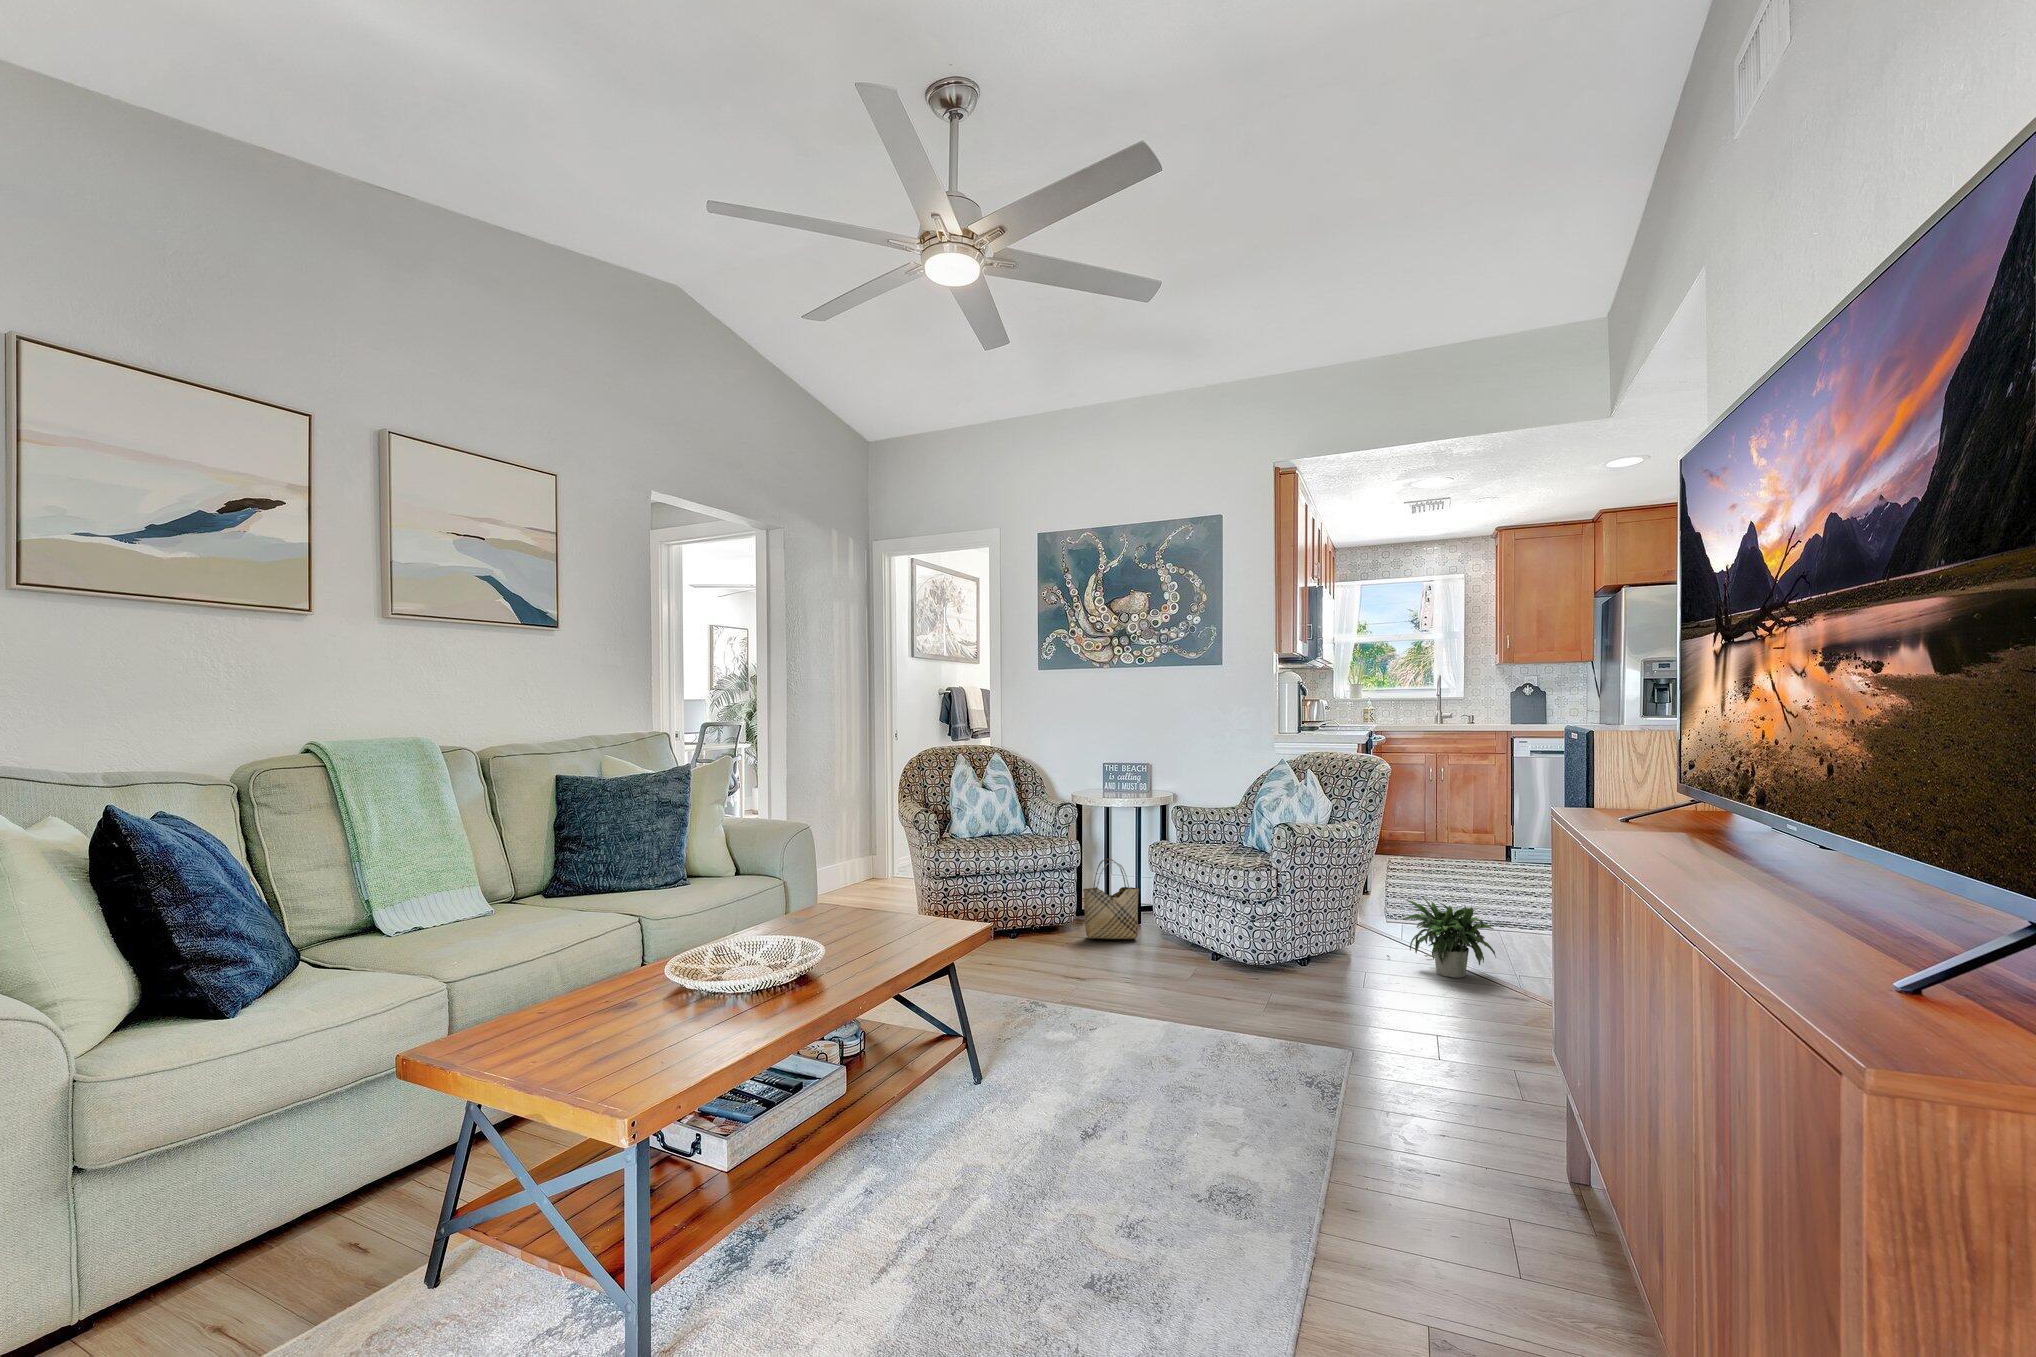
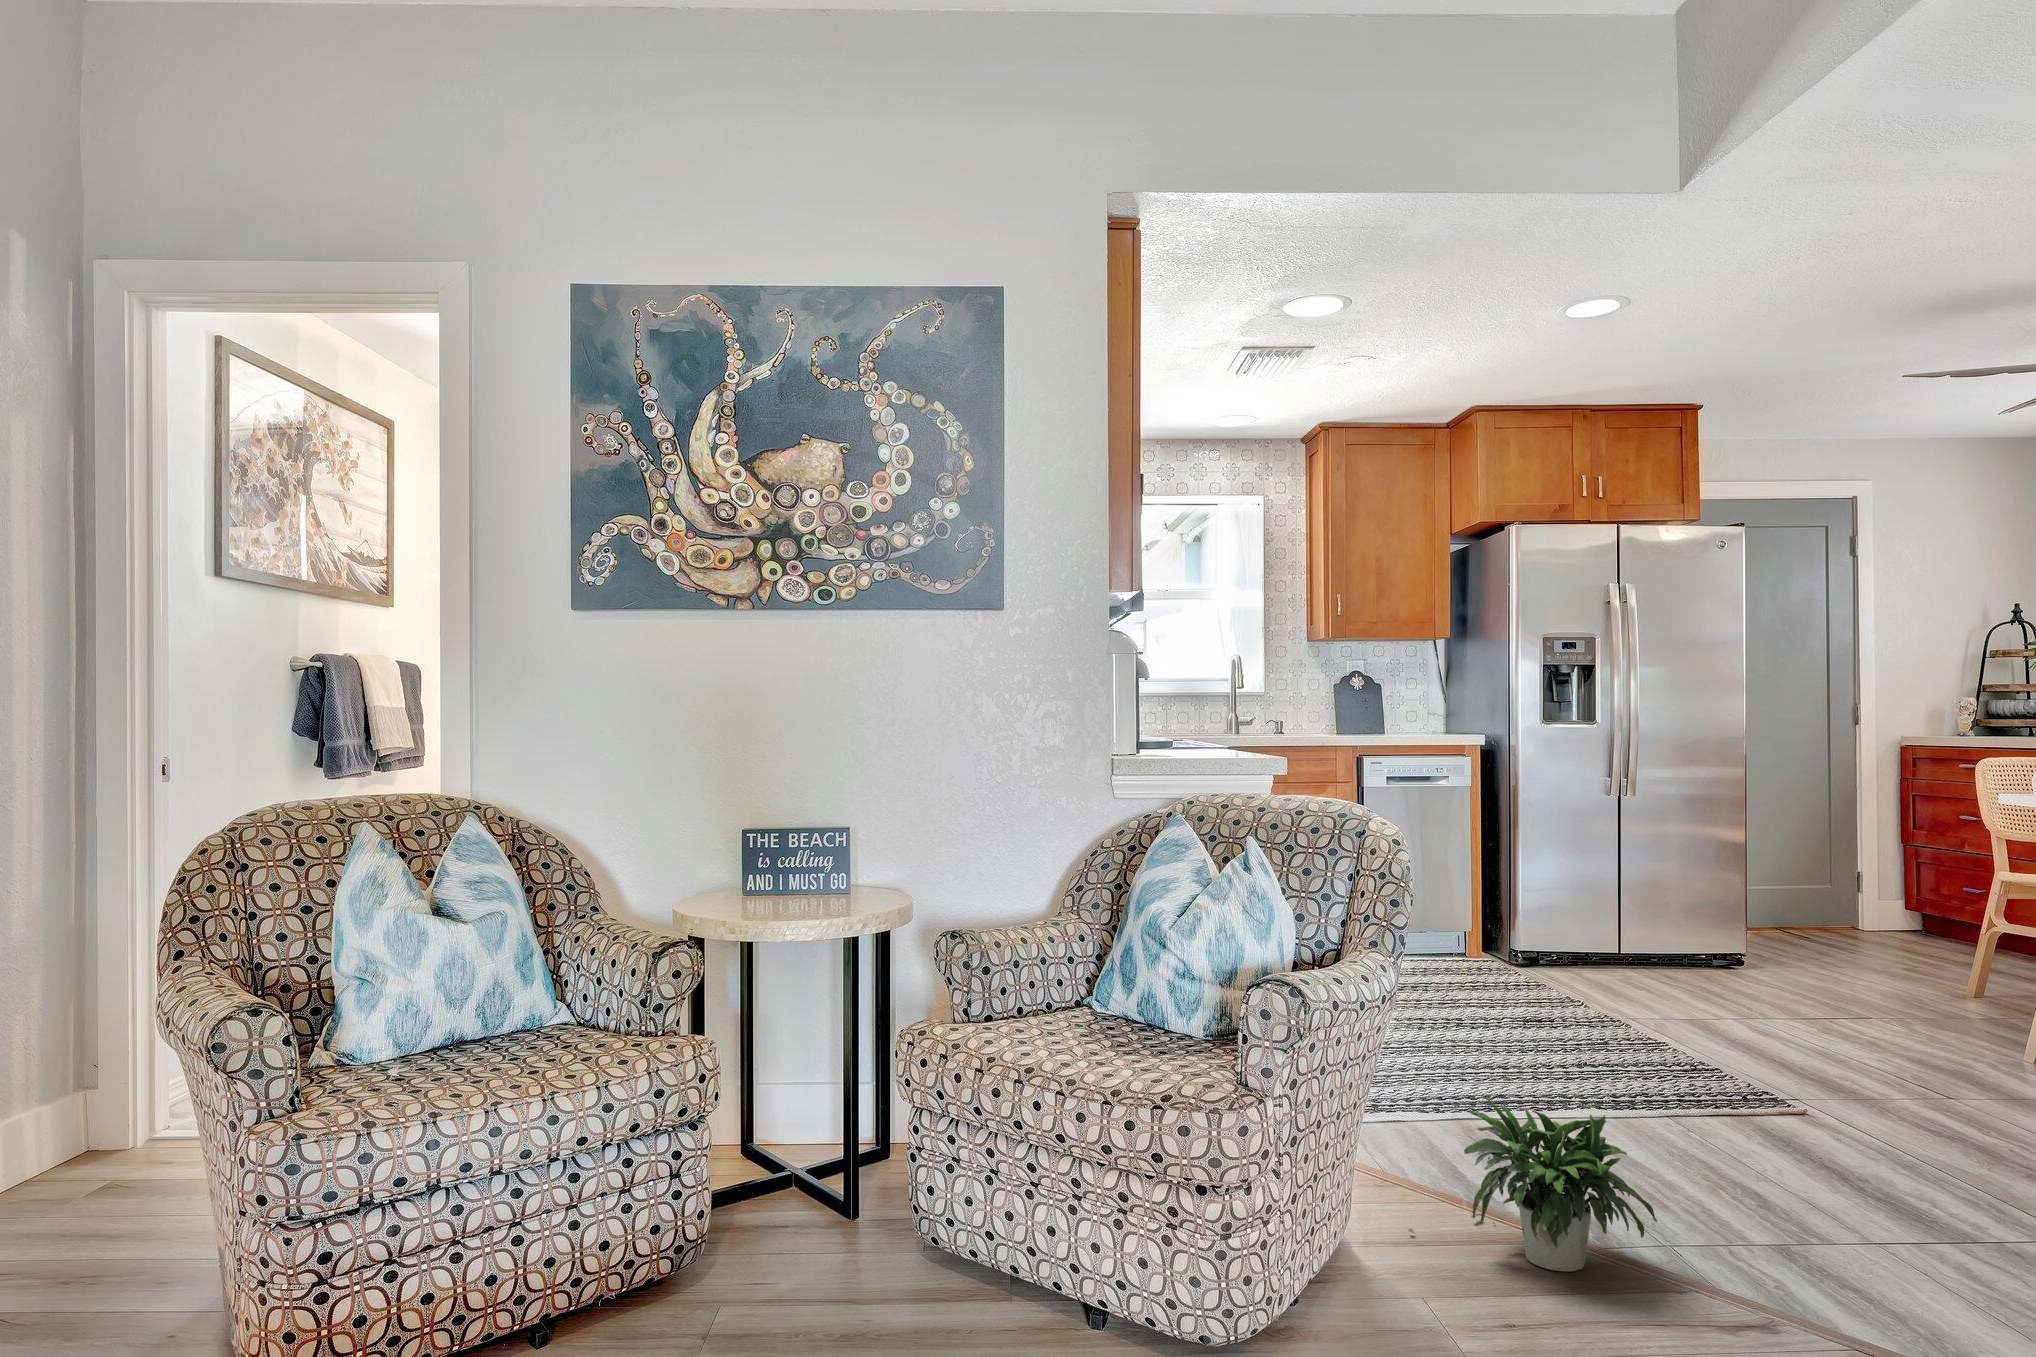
woven basket: present [1083,859,1139,939] -> none [733,1075,871,1297]

